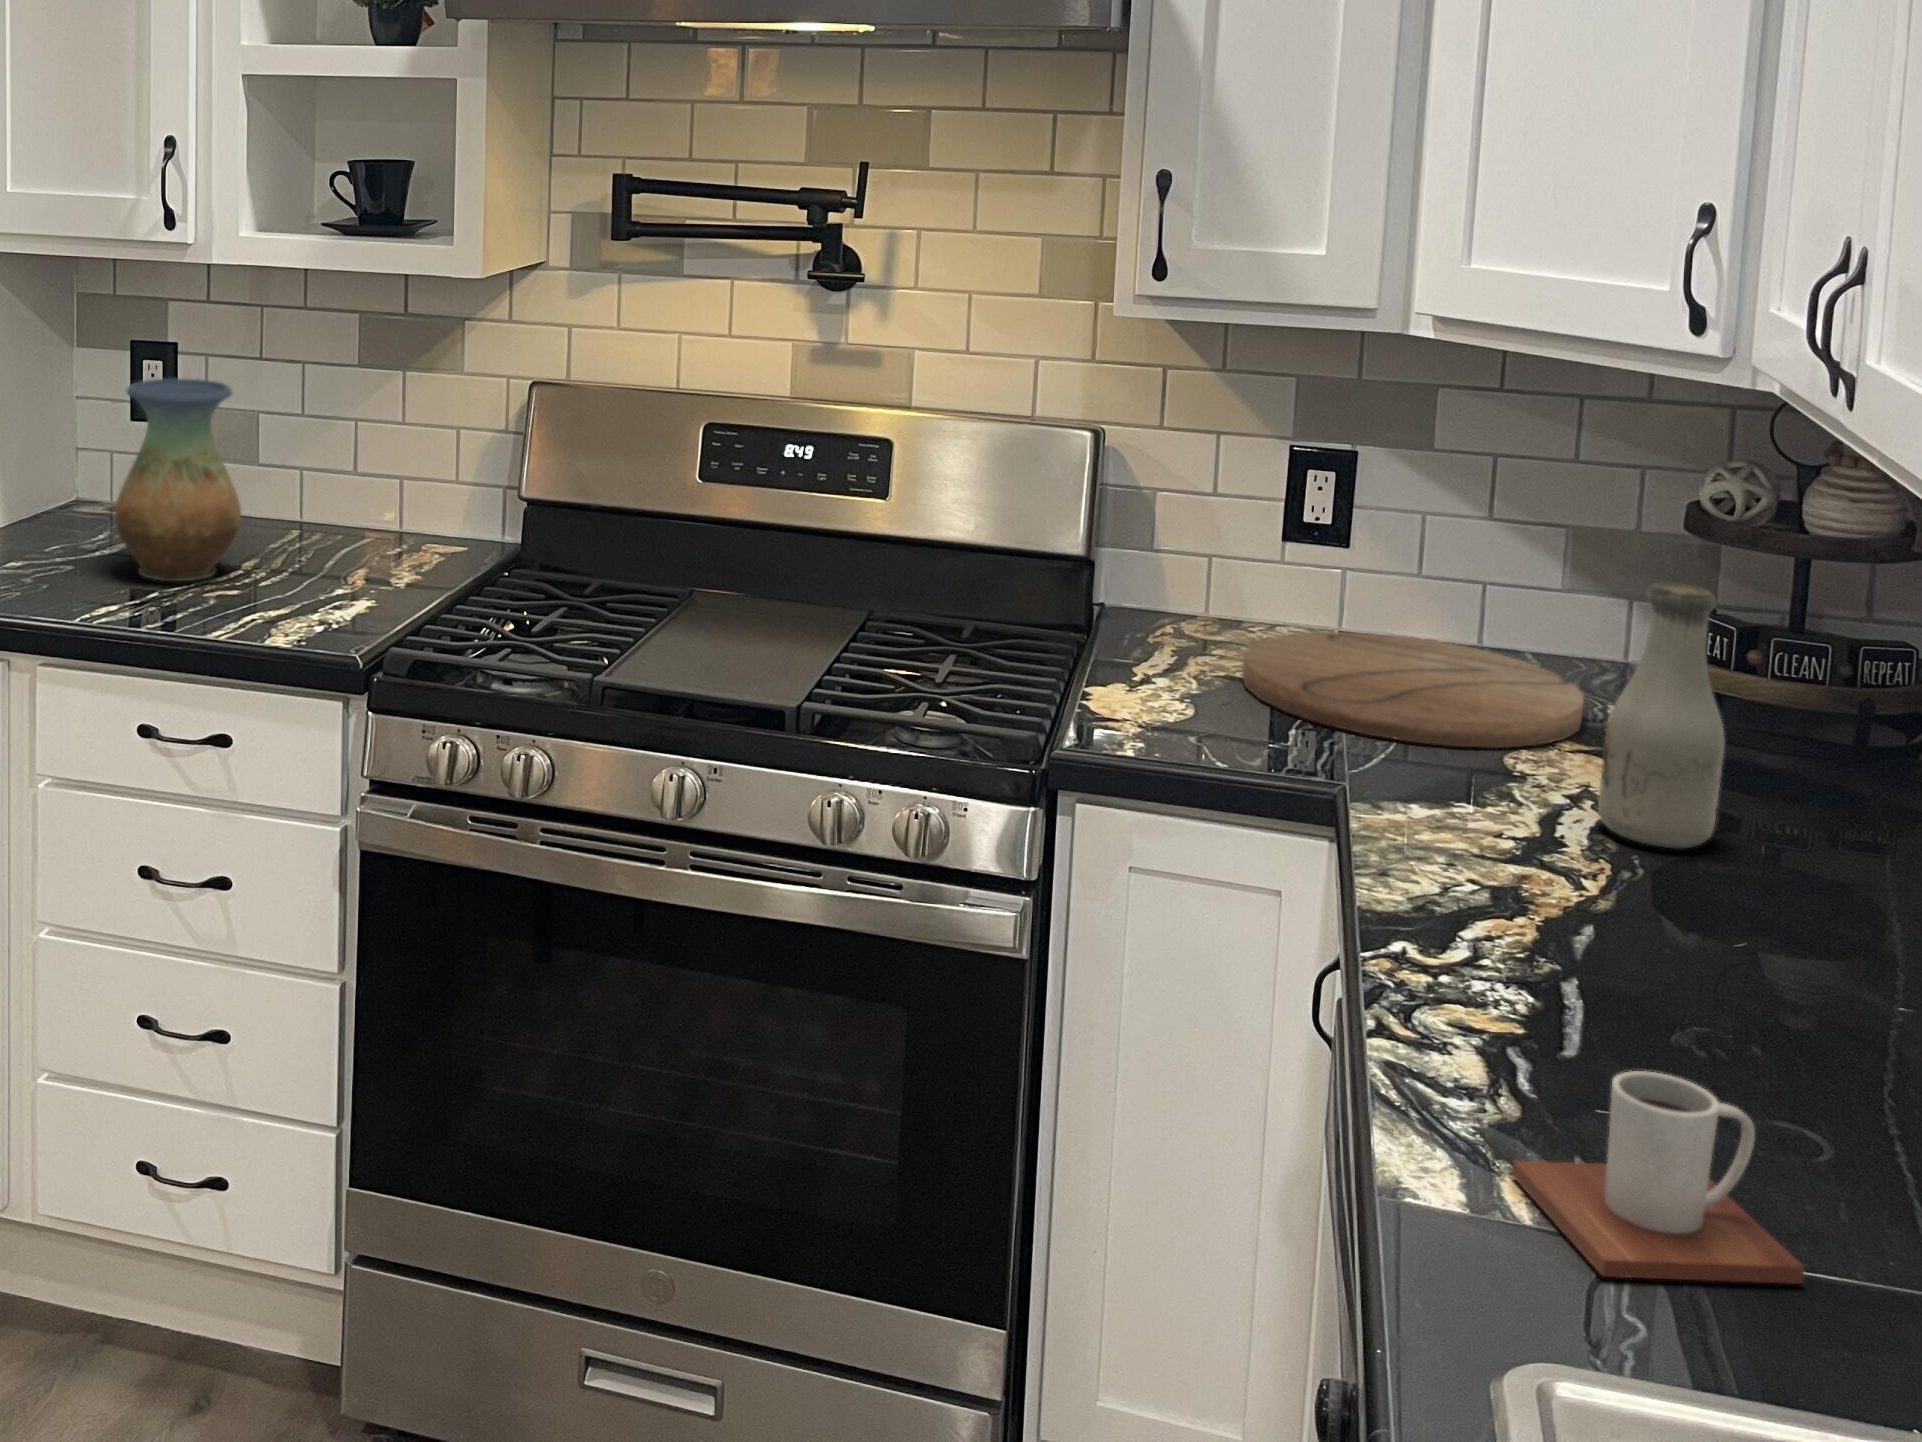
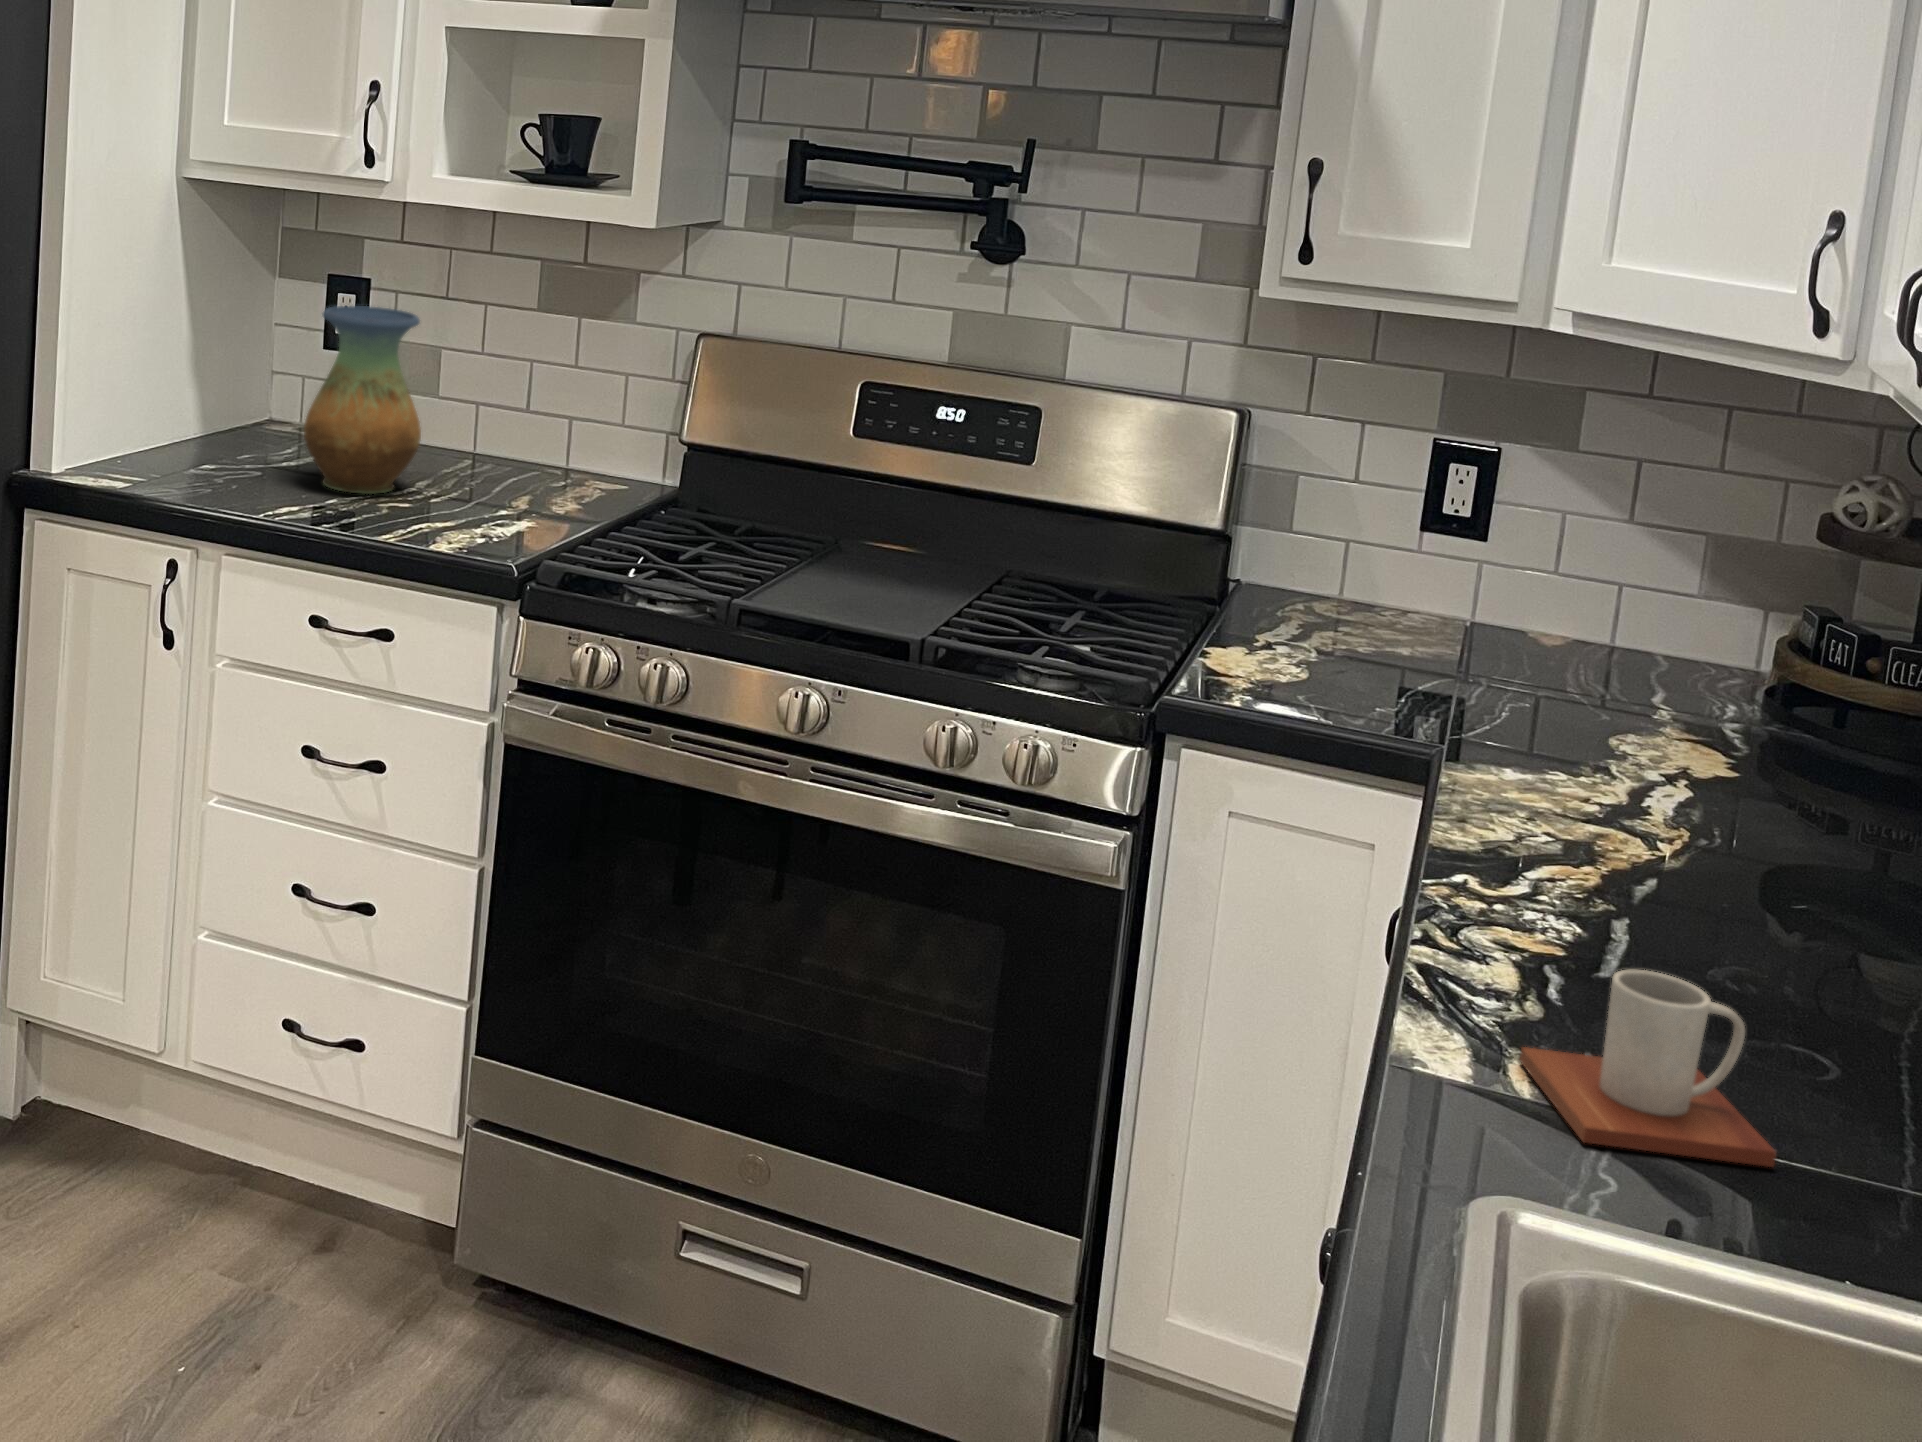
bottle: present [1598,582,1725,849] -> none [1687,571,1815,827]
cutting board: present [1242,632,1584,748] -> none [1364,617,1701,731]

